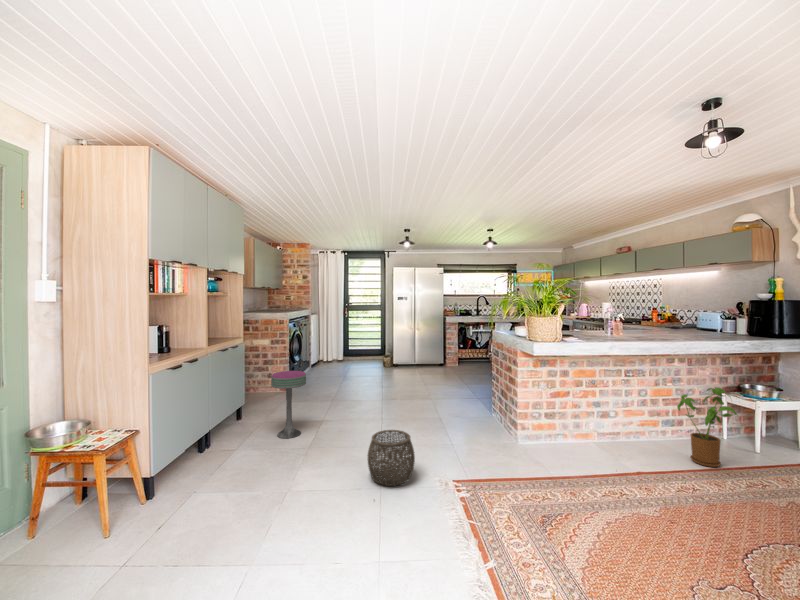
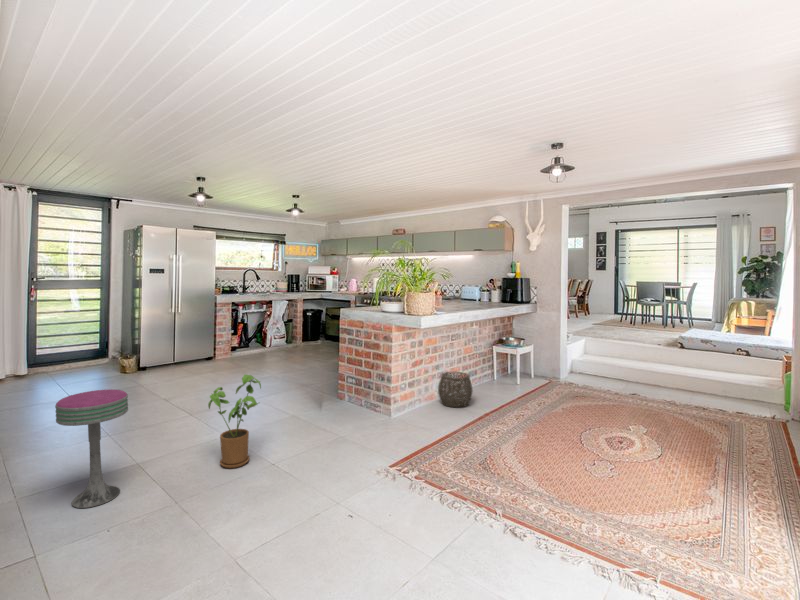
house plant: present [677,387,737,467] -> present [208,375,261,468]
woven basket: present [368,430,415,486] -> present [438,372,472,407]

